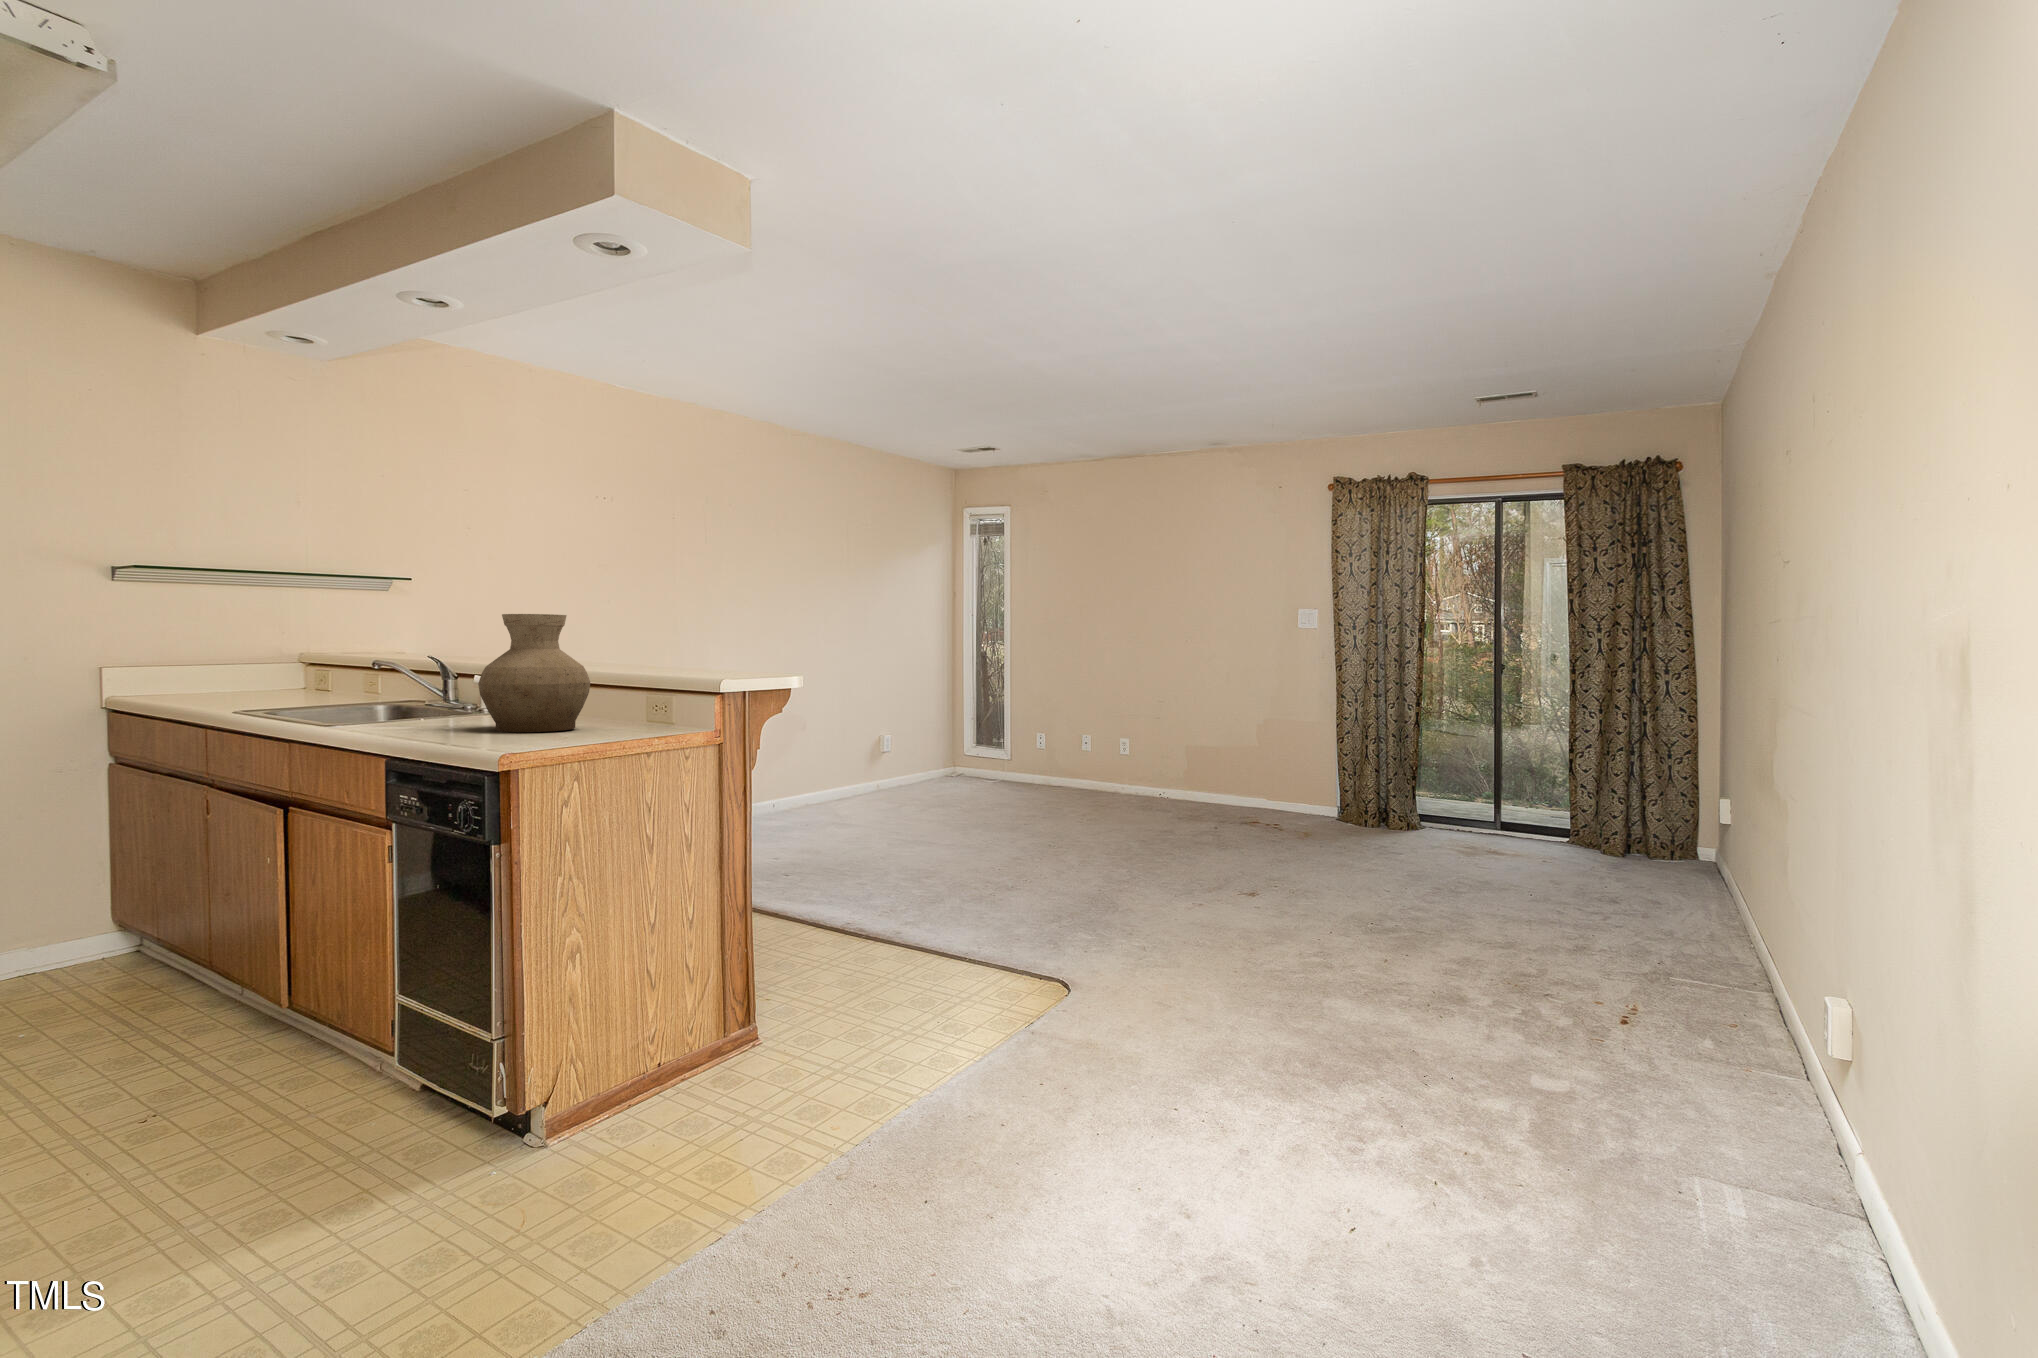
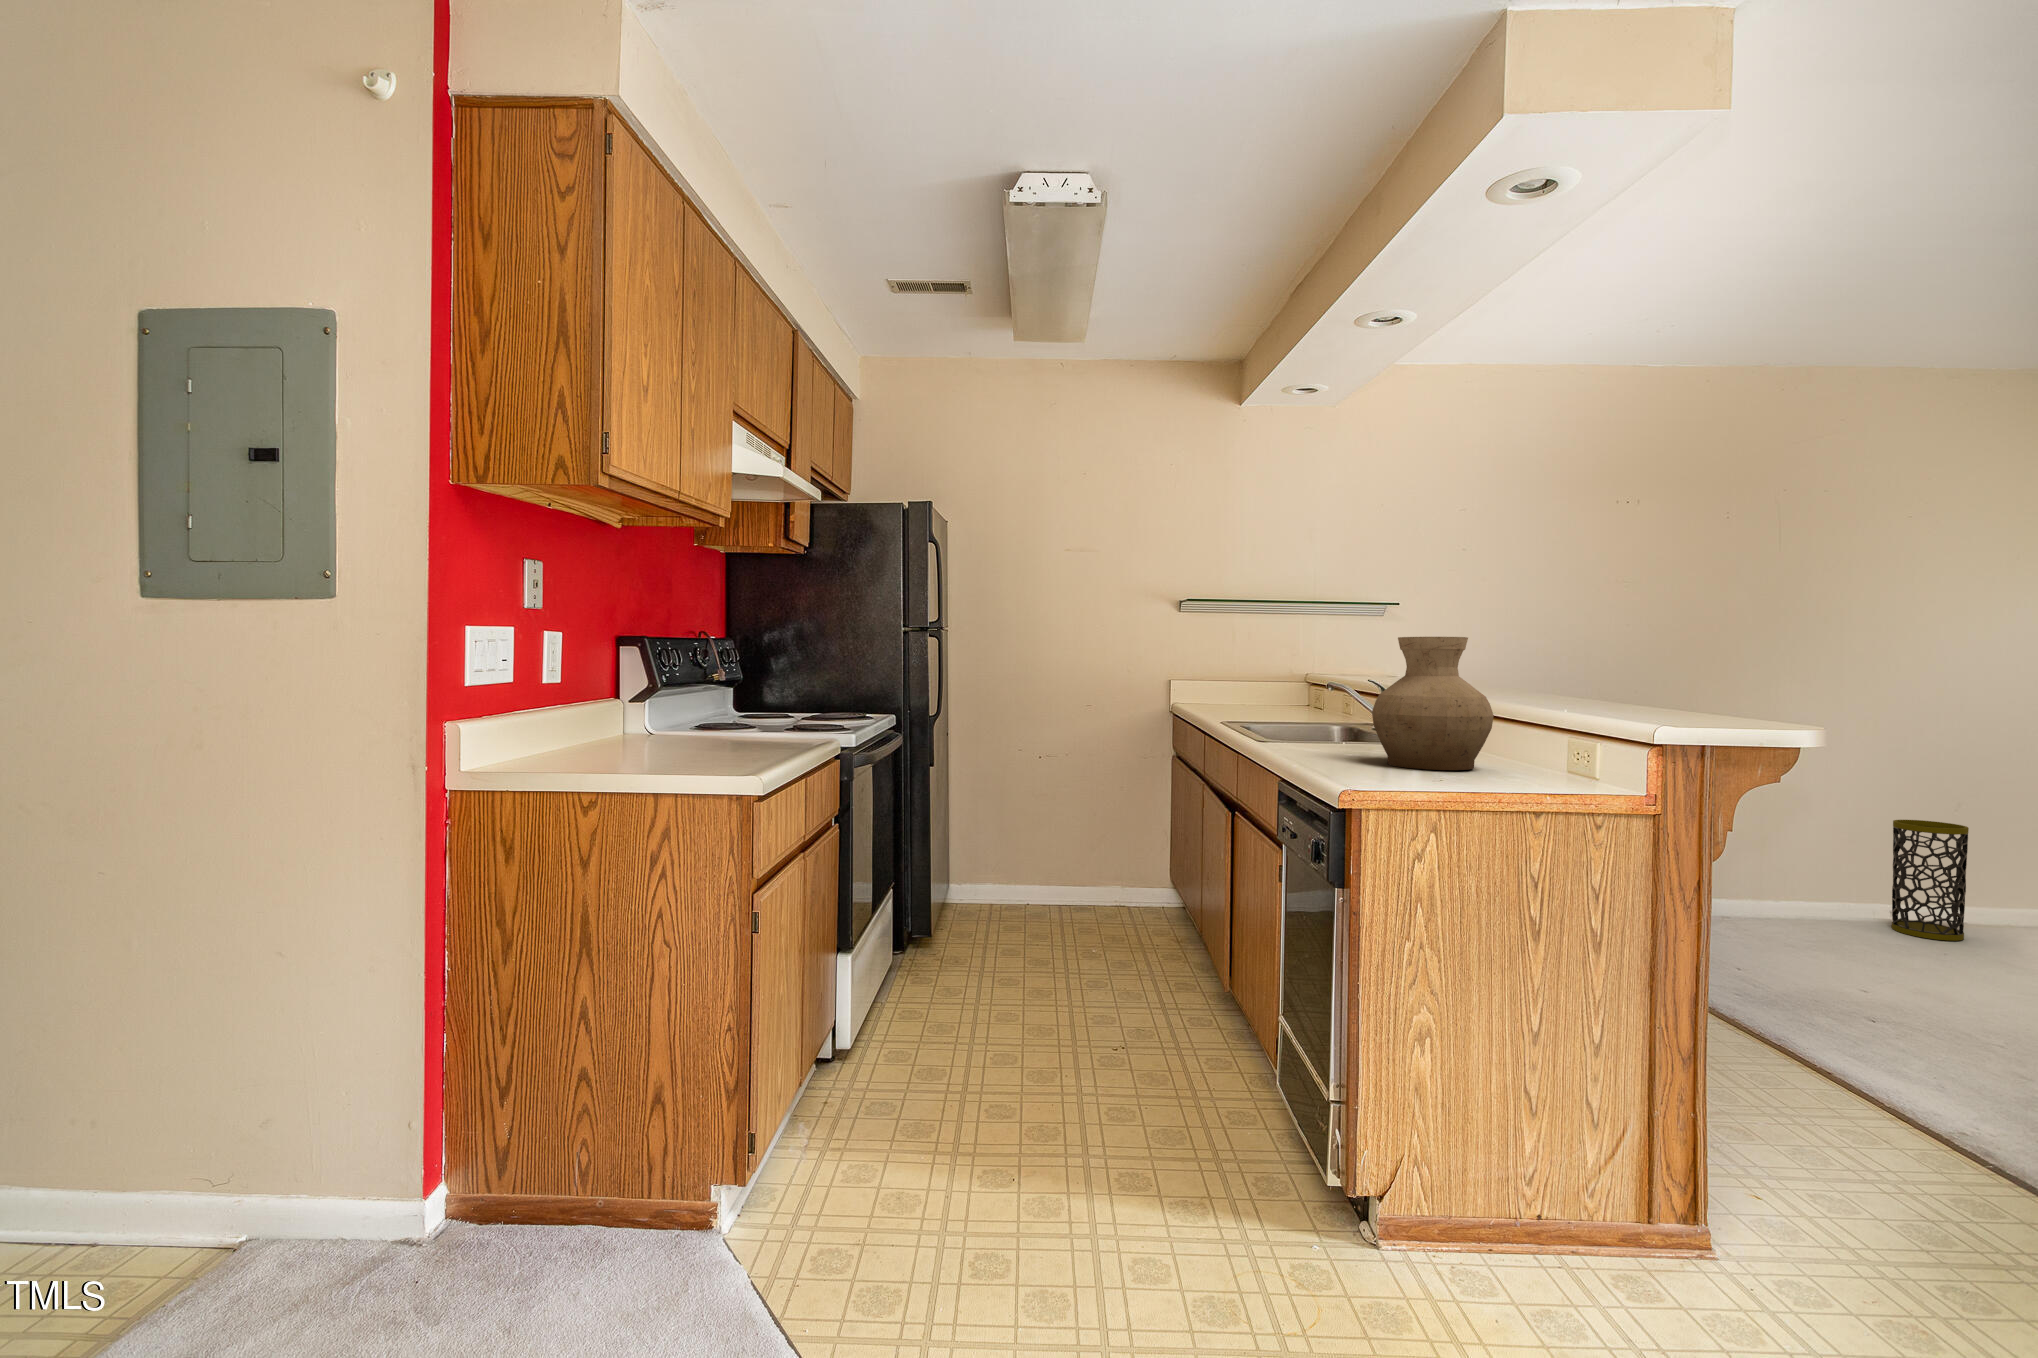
trash can: none [785,746,823,827] -> present [1892,820,1969,941]

